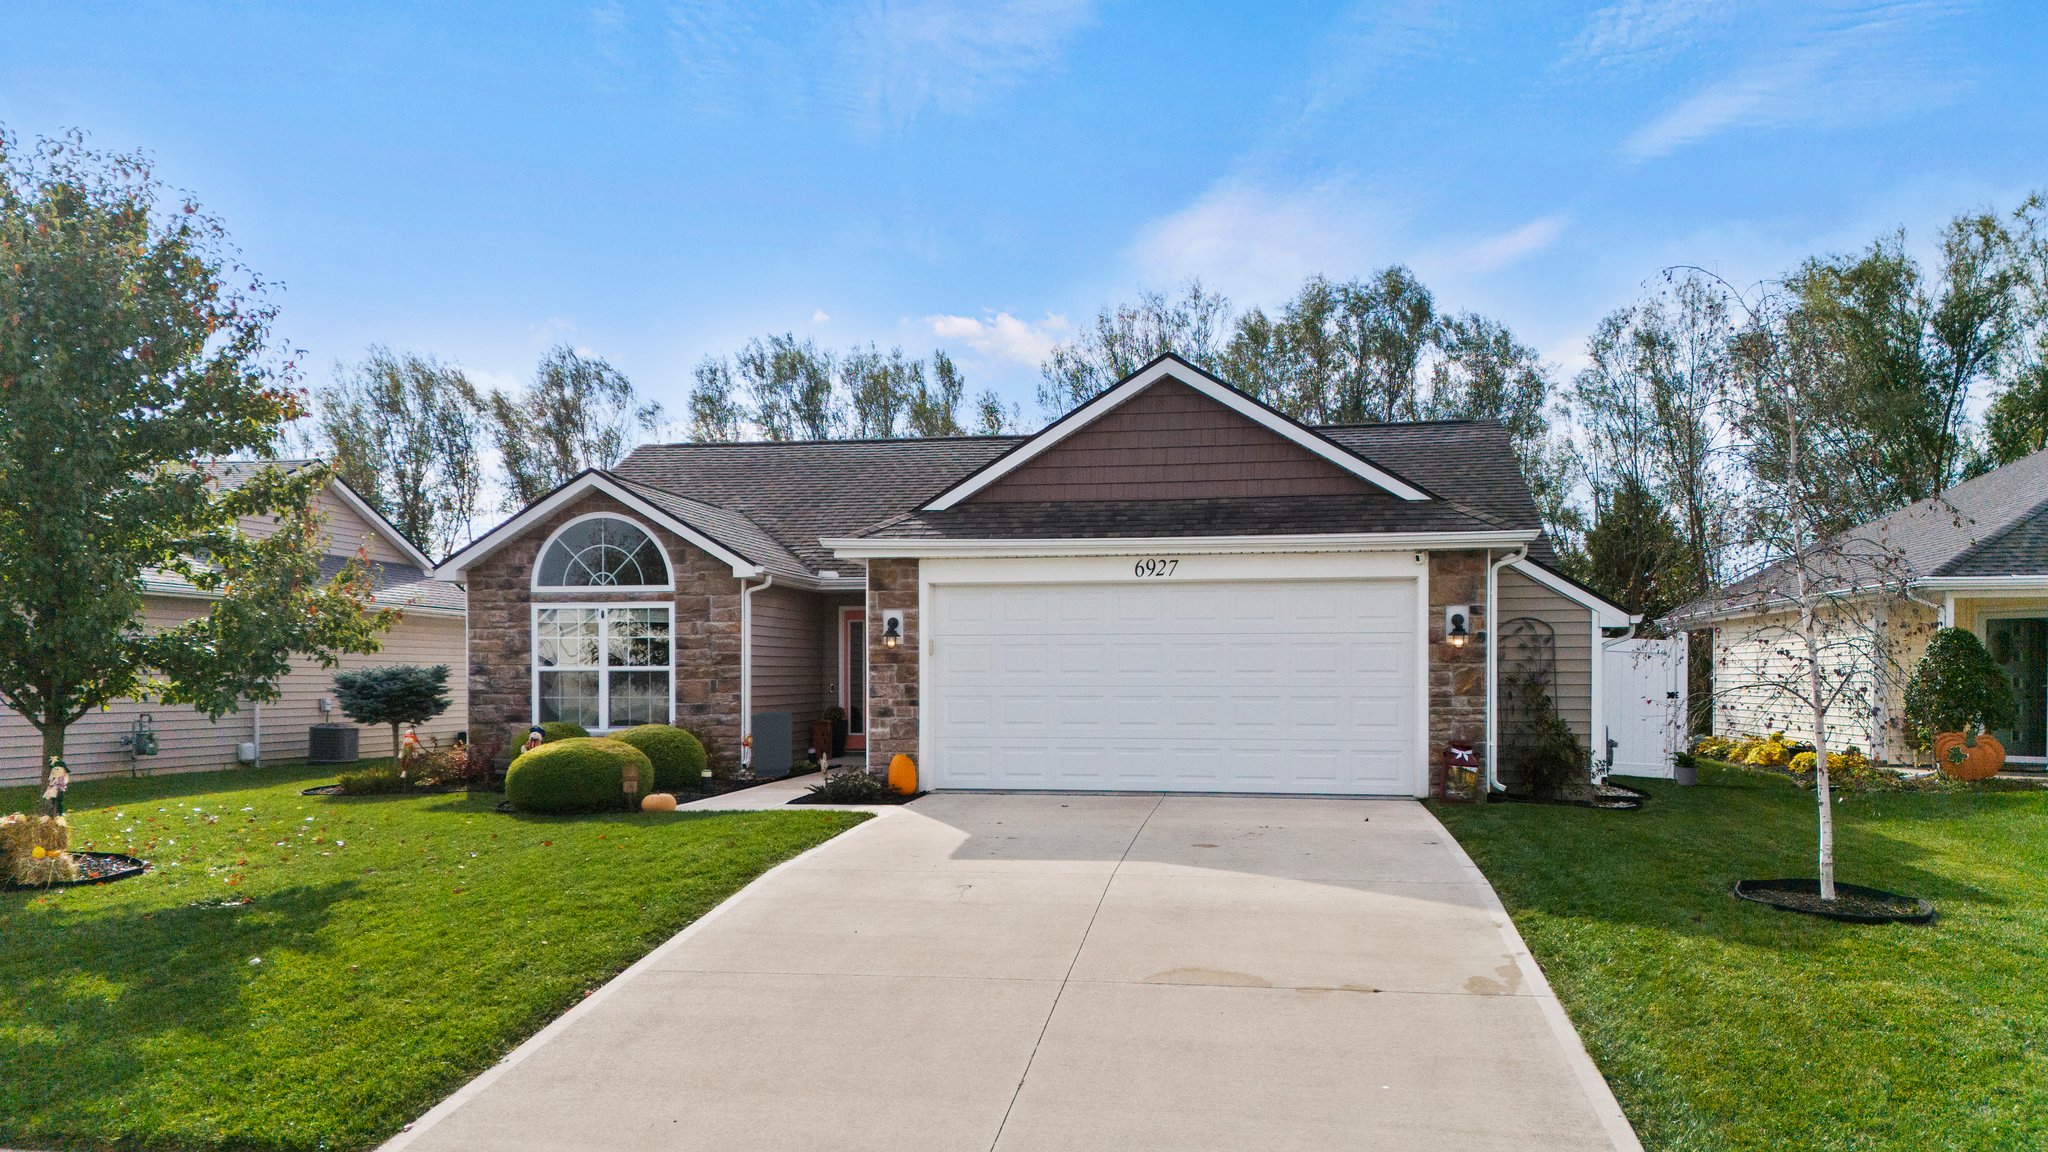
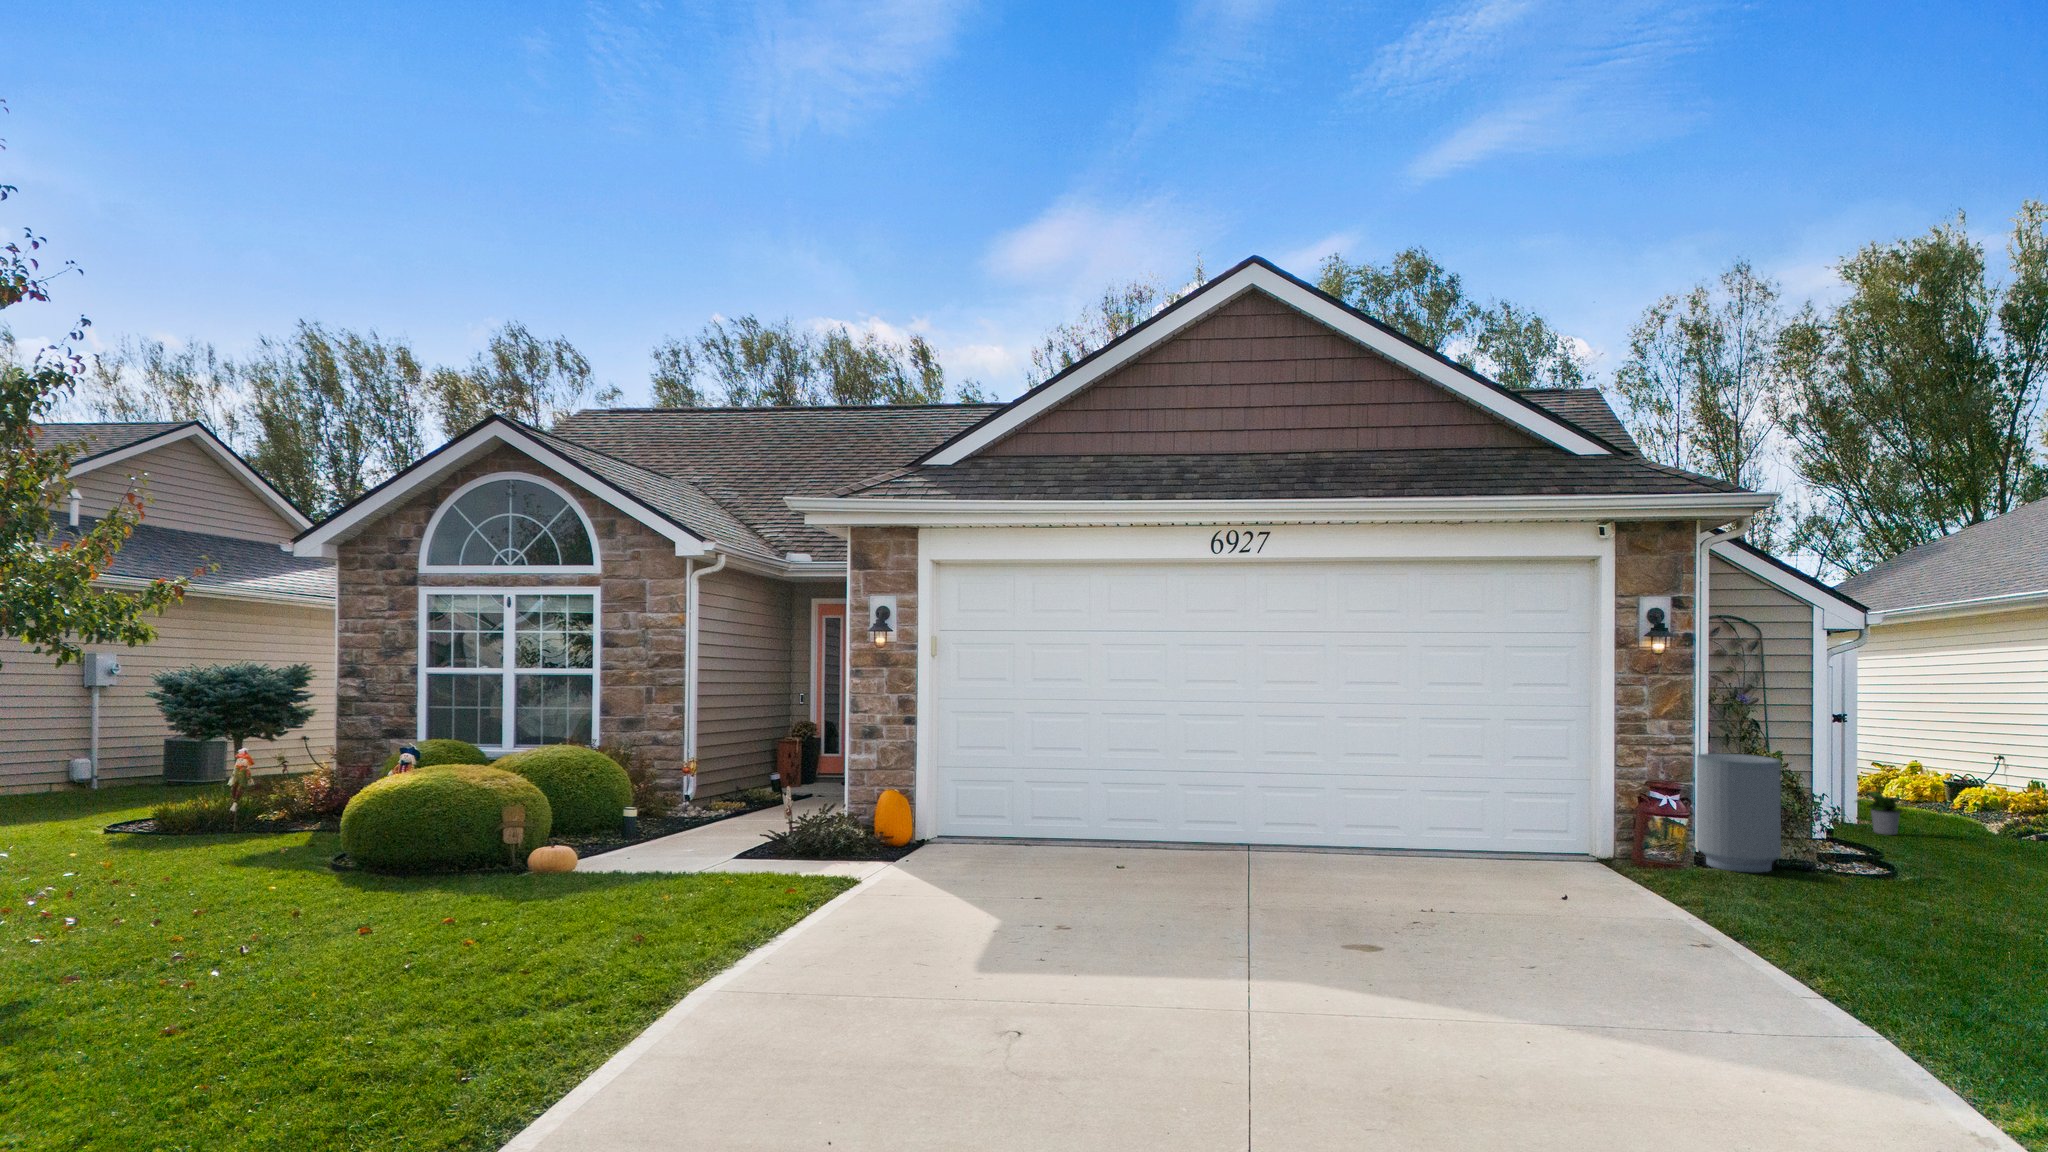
trash can: present [752,712,792,777] -> present [1697,753,1781,872]

